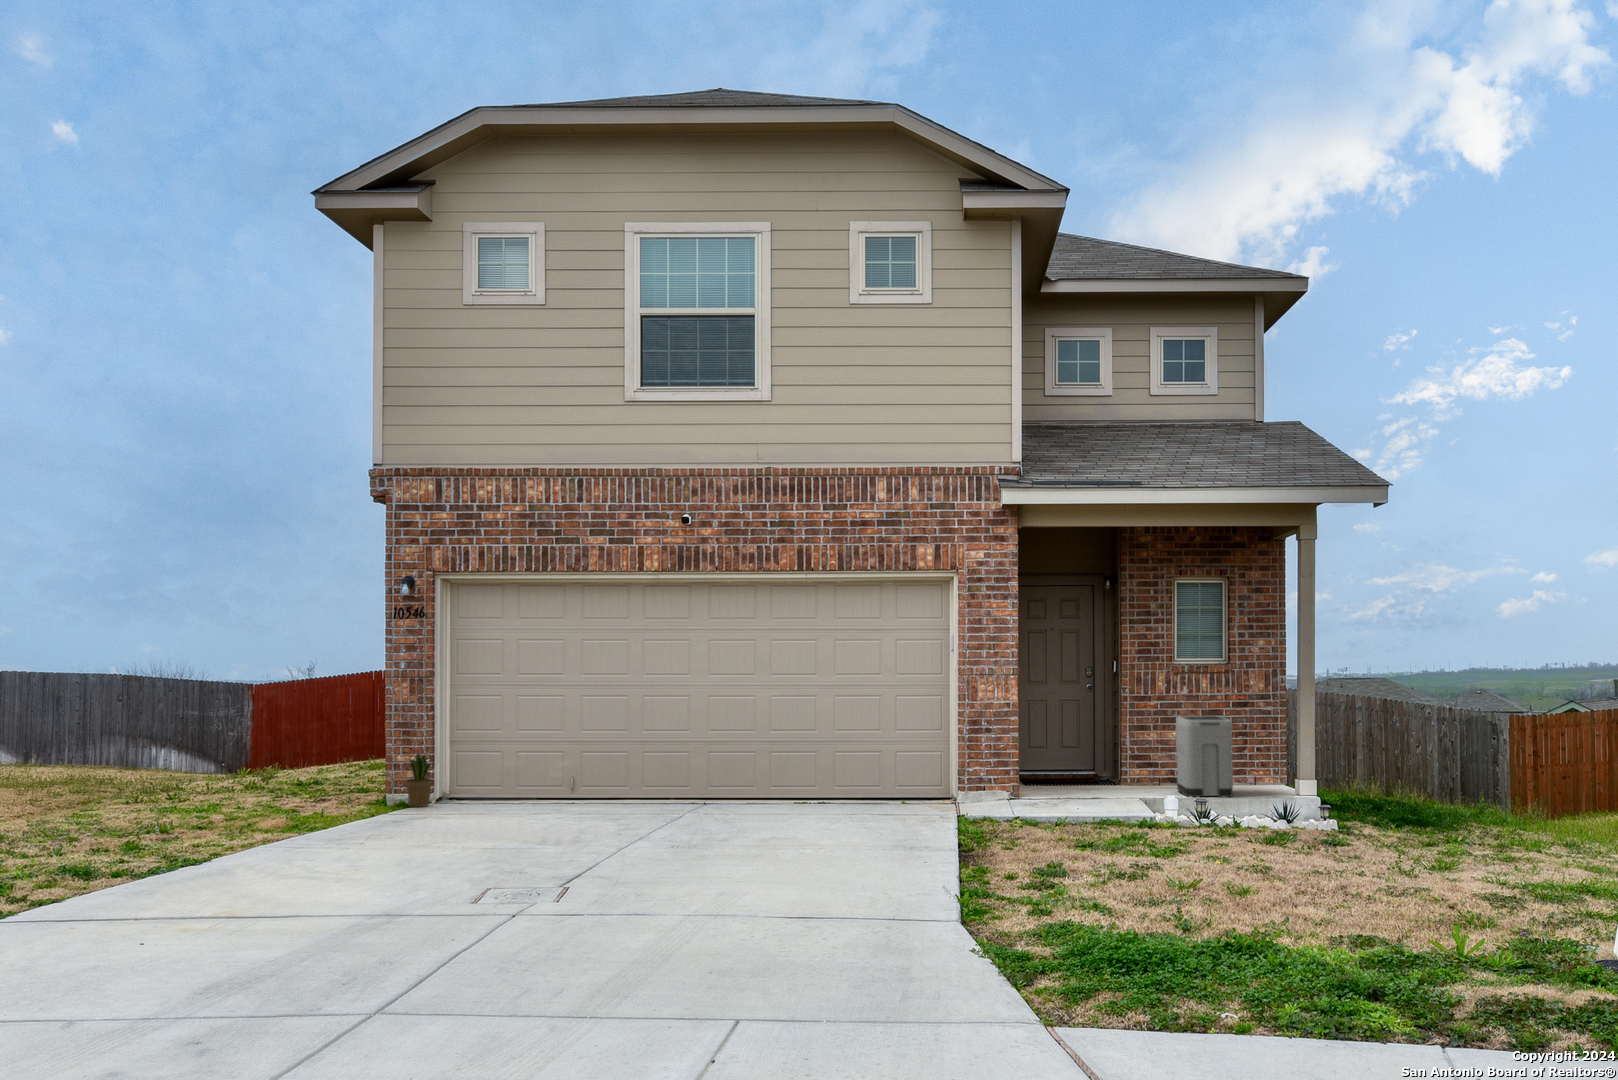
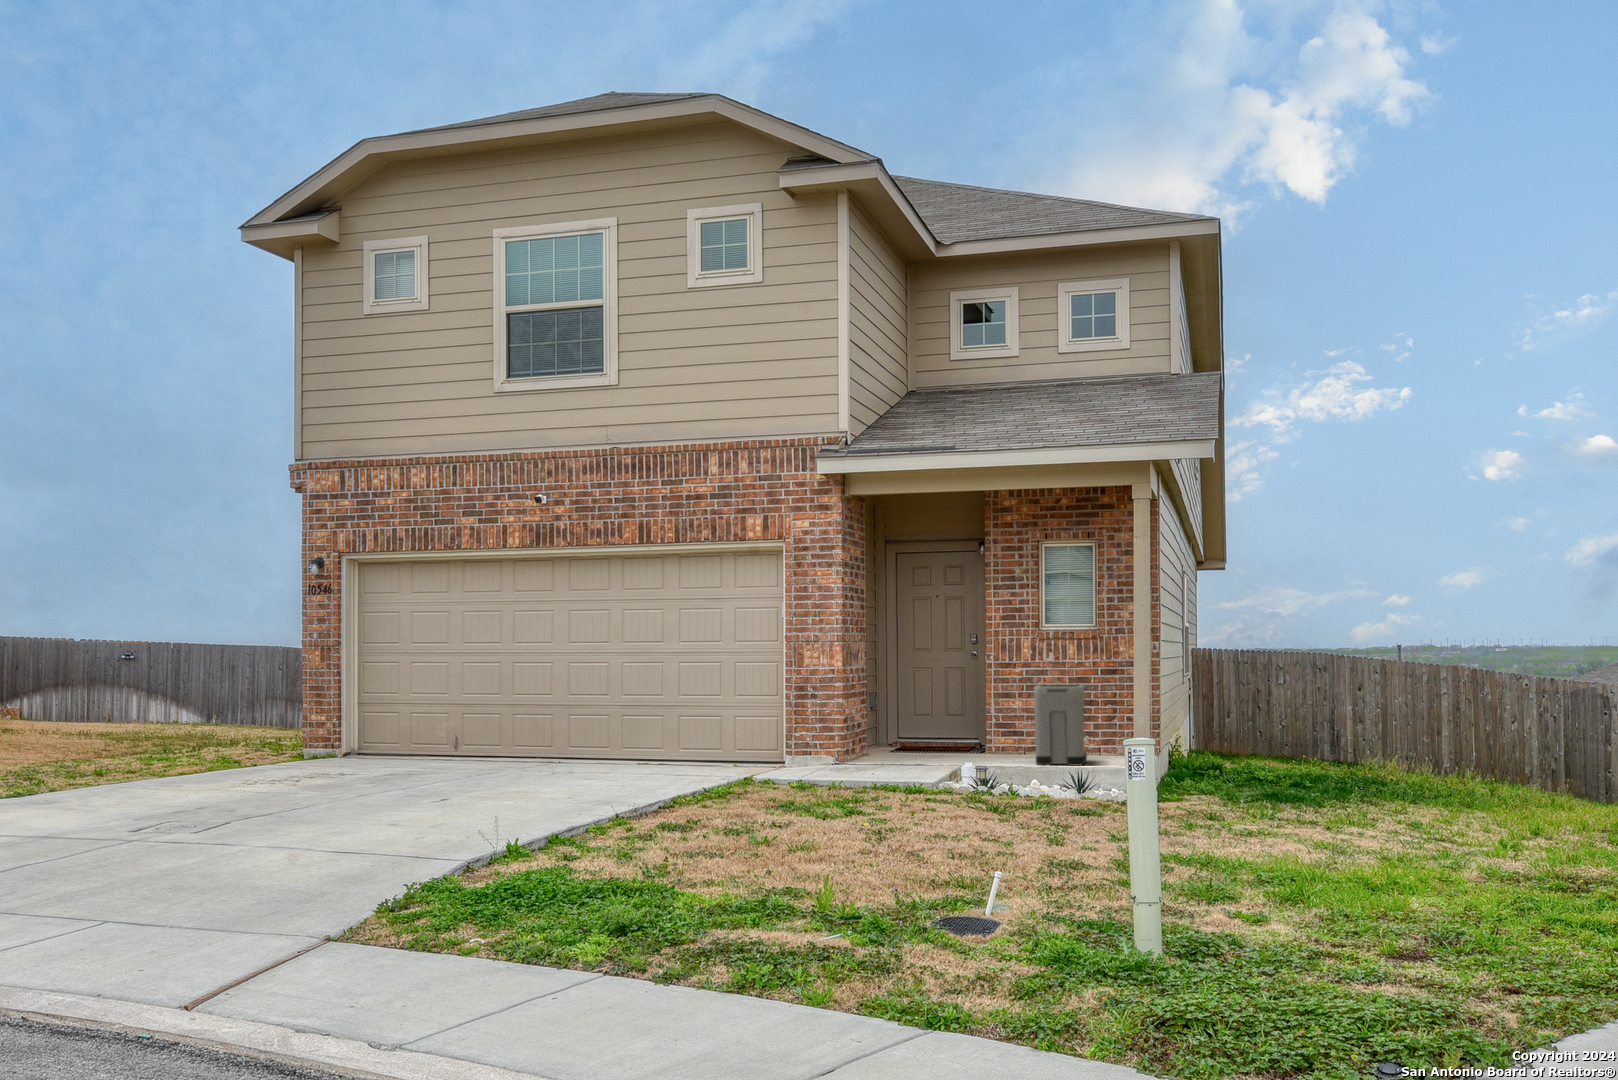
potted plant: present [405,754,433,807] -> none [312,714,342,763]

